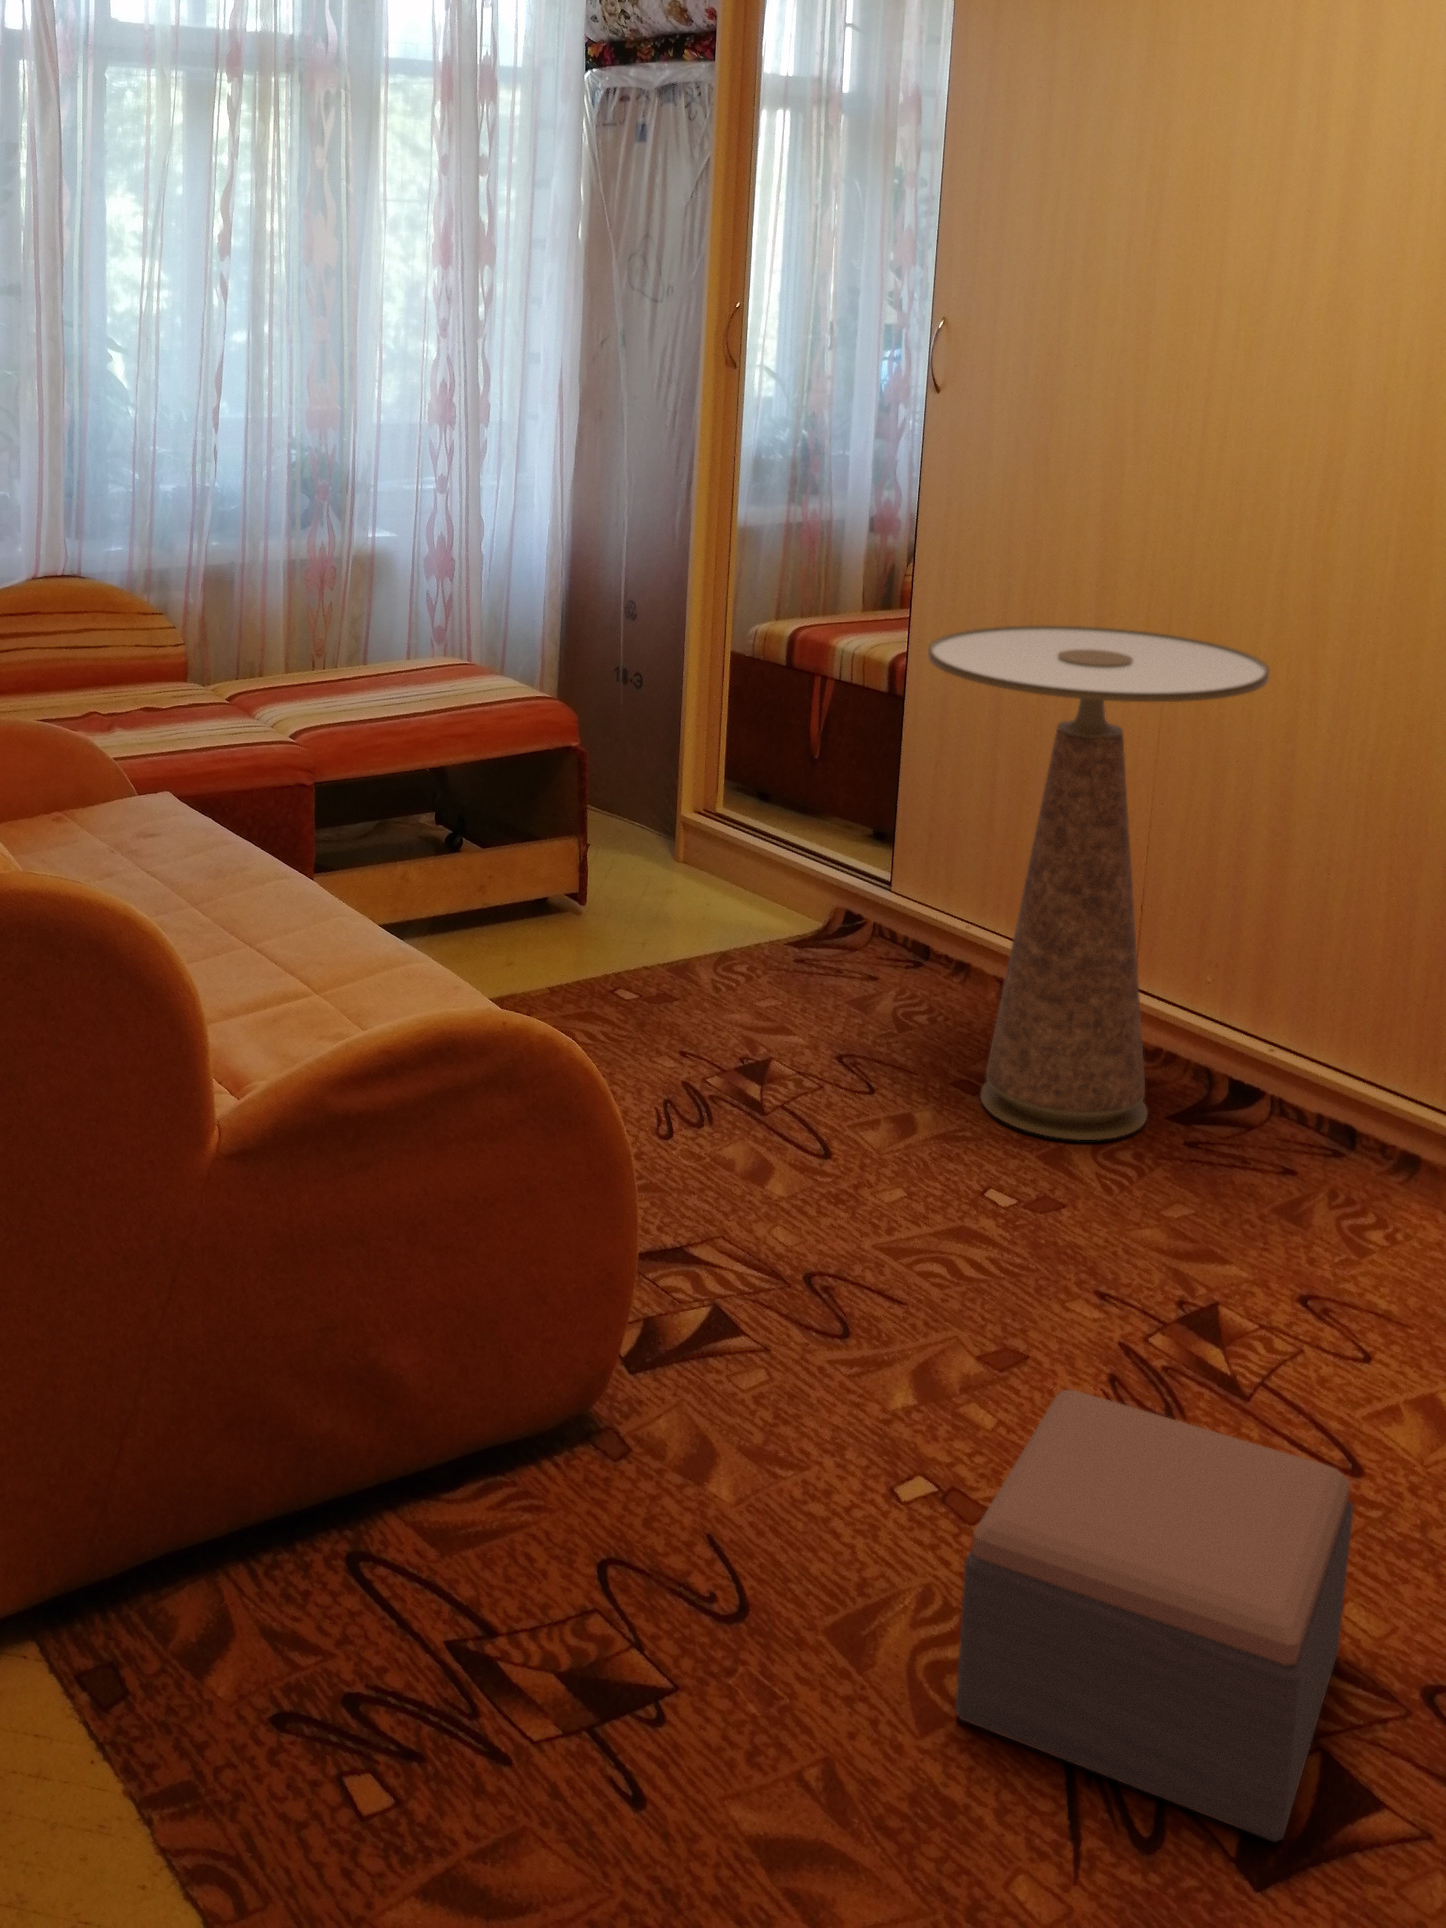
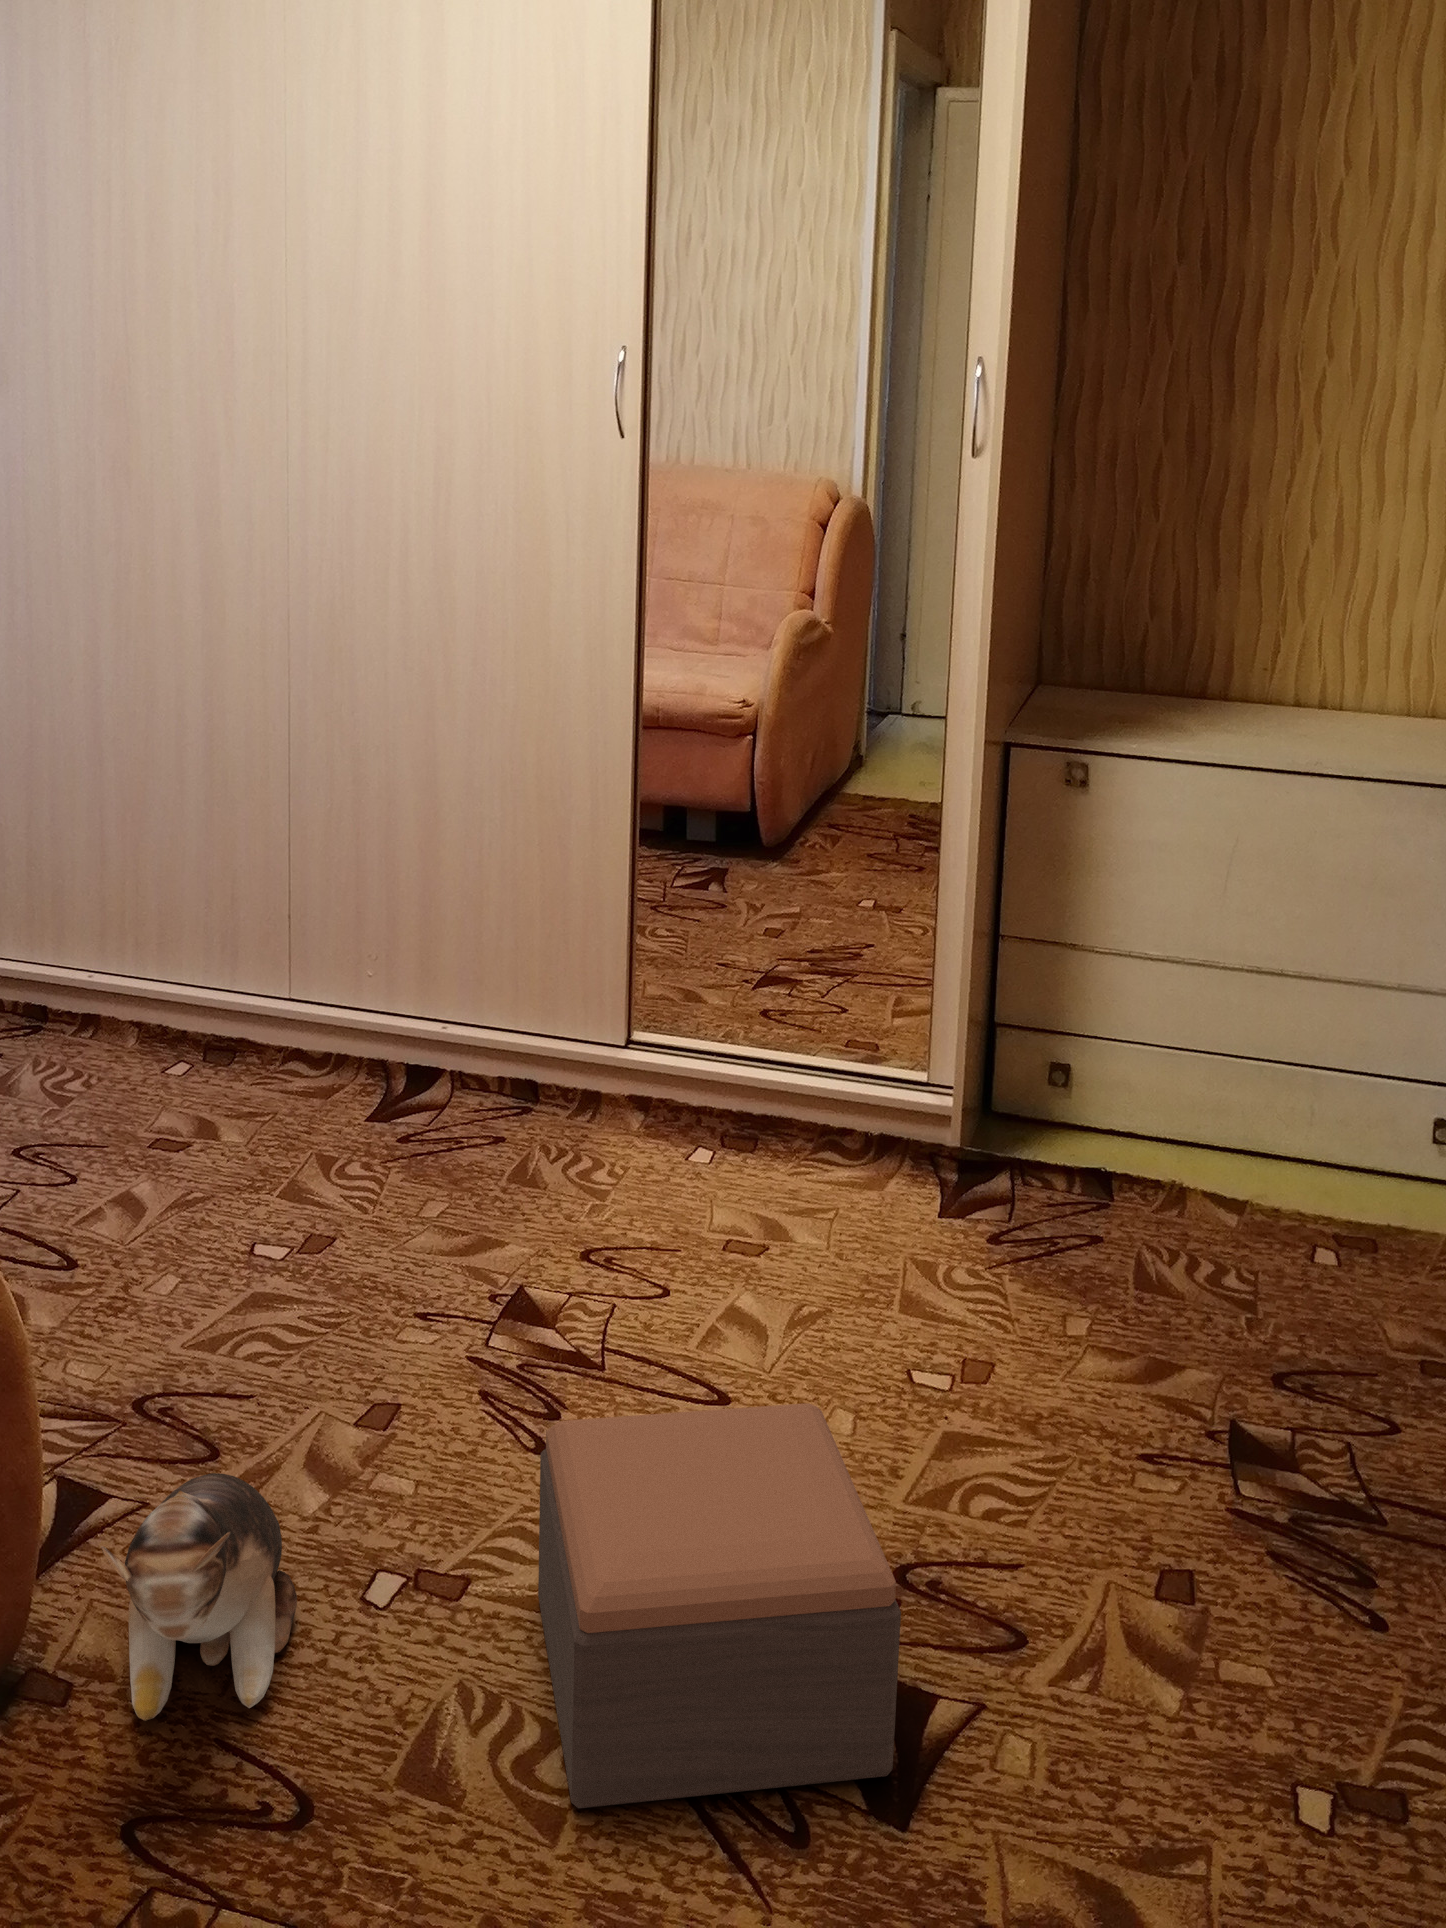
side table: present [928,626,1270,1140] -> none [92,646,435,1173]
plush toy: none [618,1312,847,1523] -> present [101,1473,297,1721]

